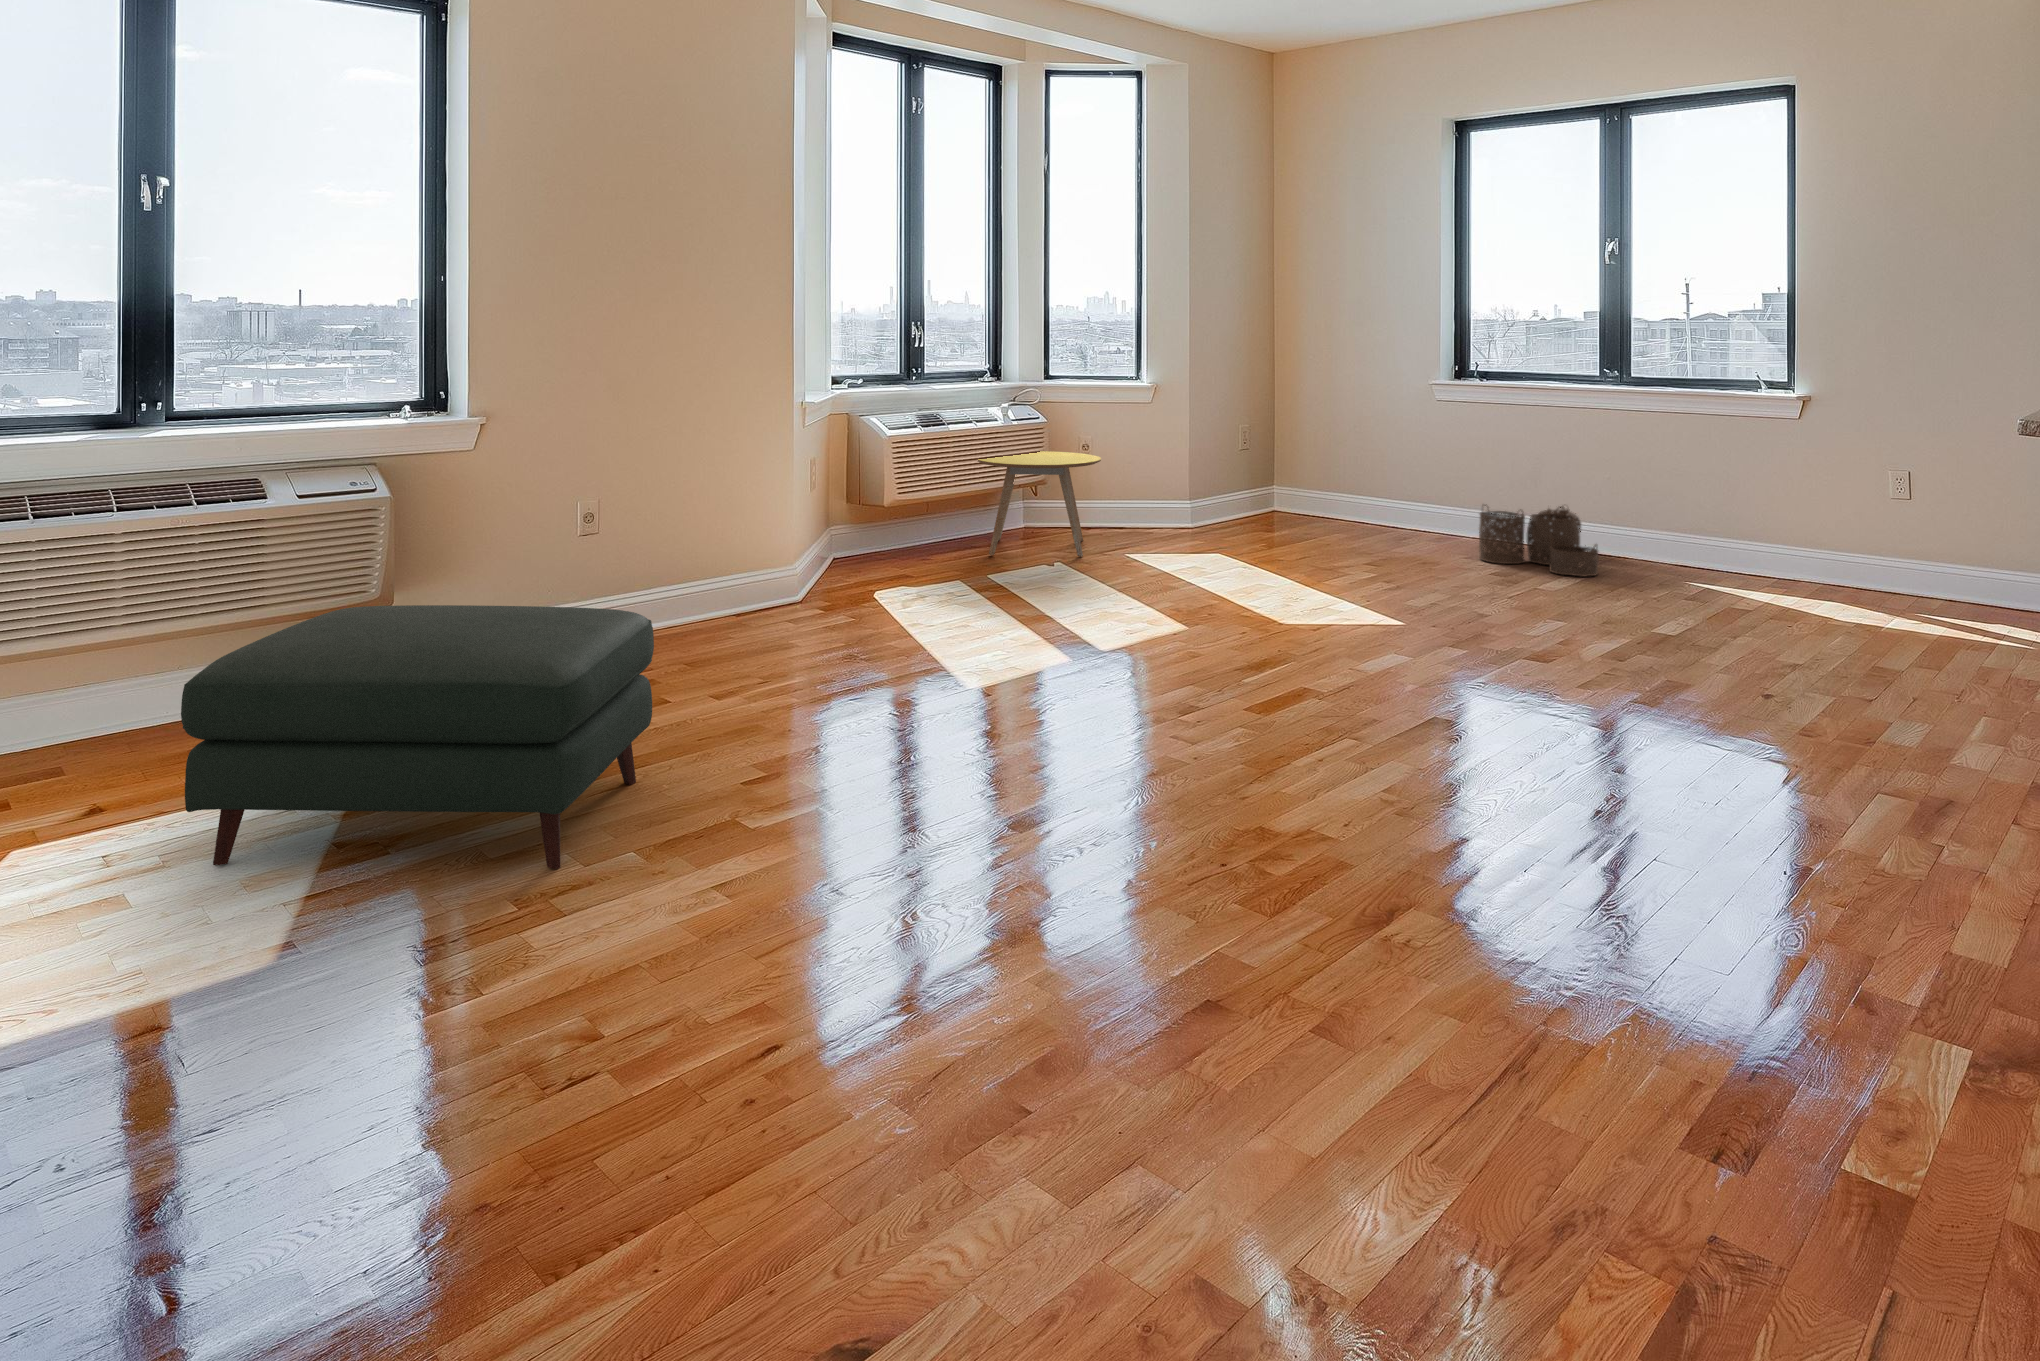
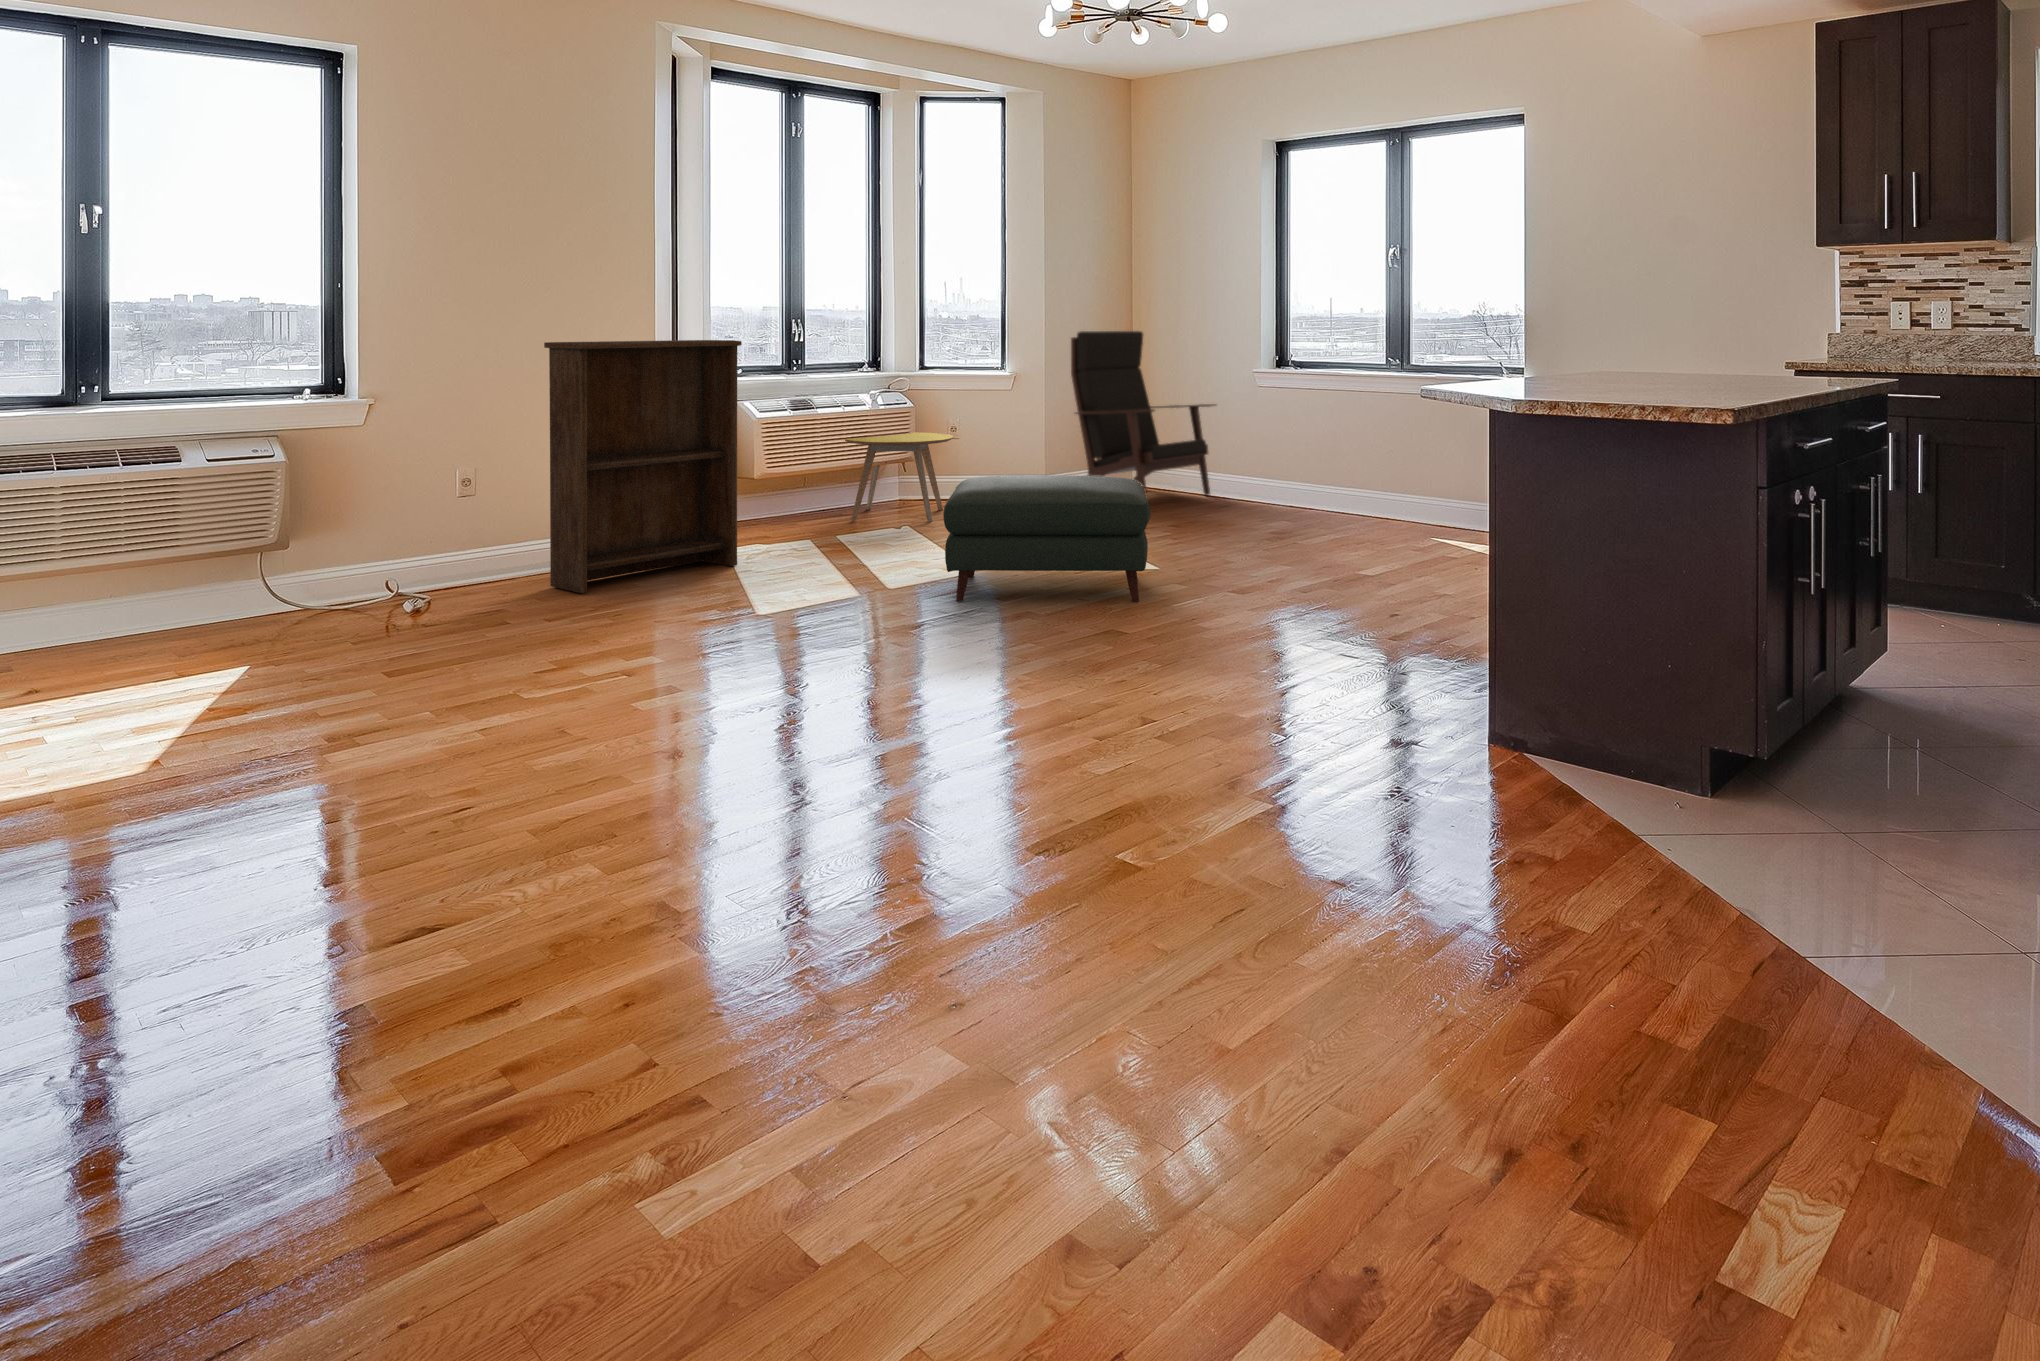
lounge chair: none [1211,336,1383,539] -> present [1071,331,1216,495]
bookshelf: none [684,347,903,656] -> present [544,340,742,593]
woven basket: present [1479,505,1598,577] -> none [1272,473,1369,534]
ottoman: present [181,605,654,869] -> present [943,475,1151,602]

